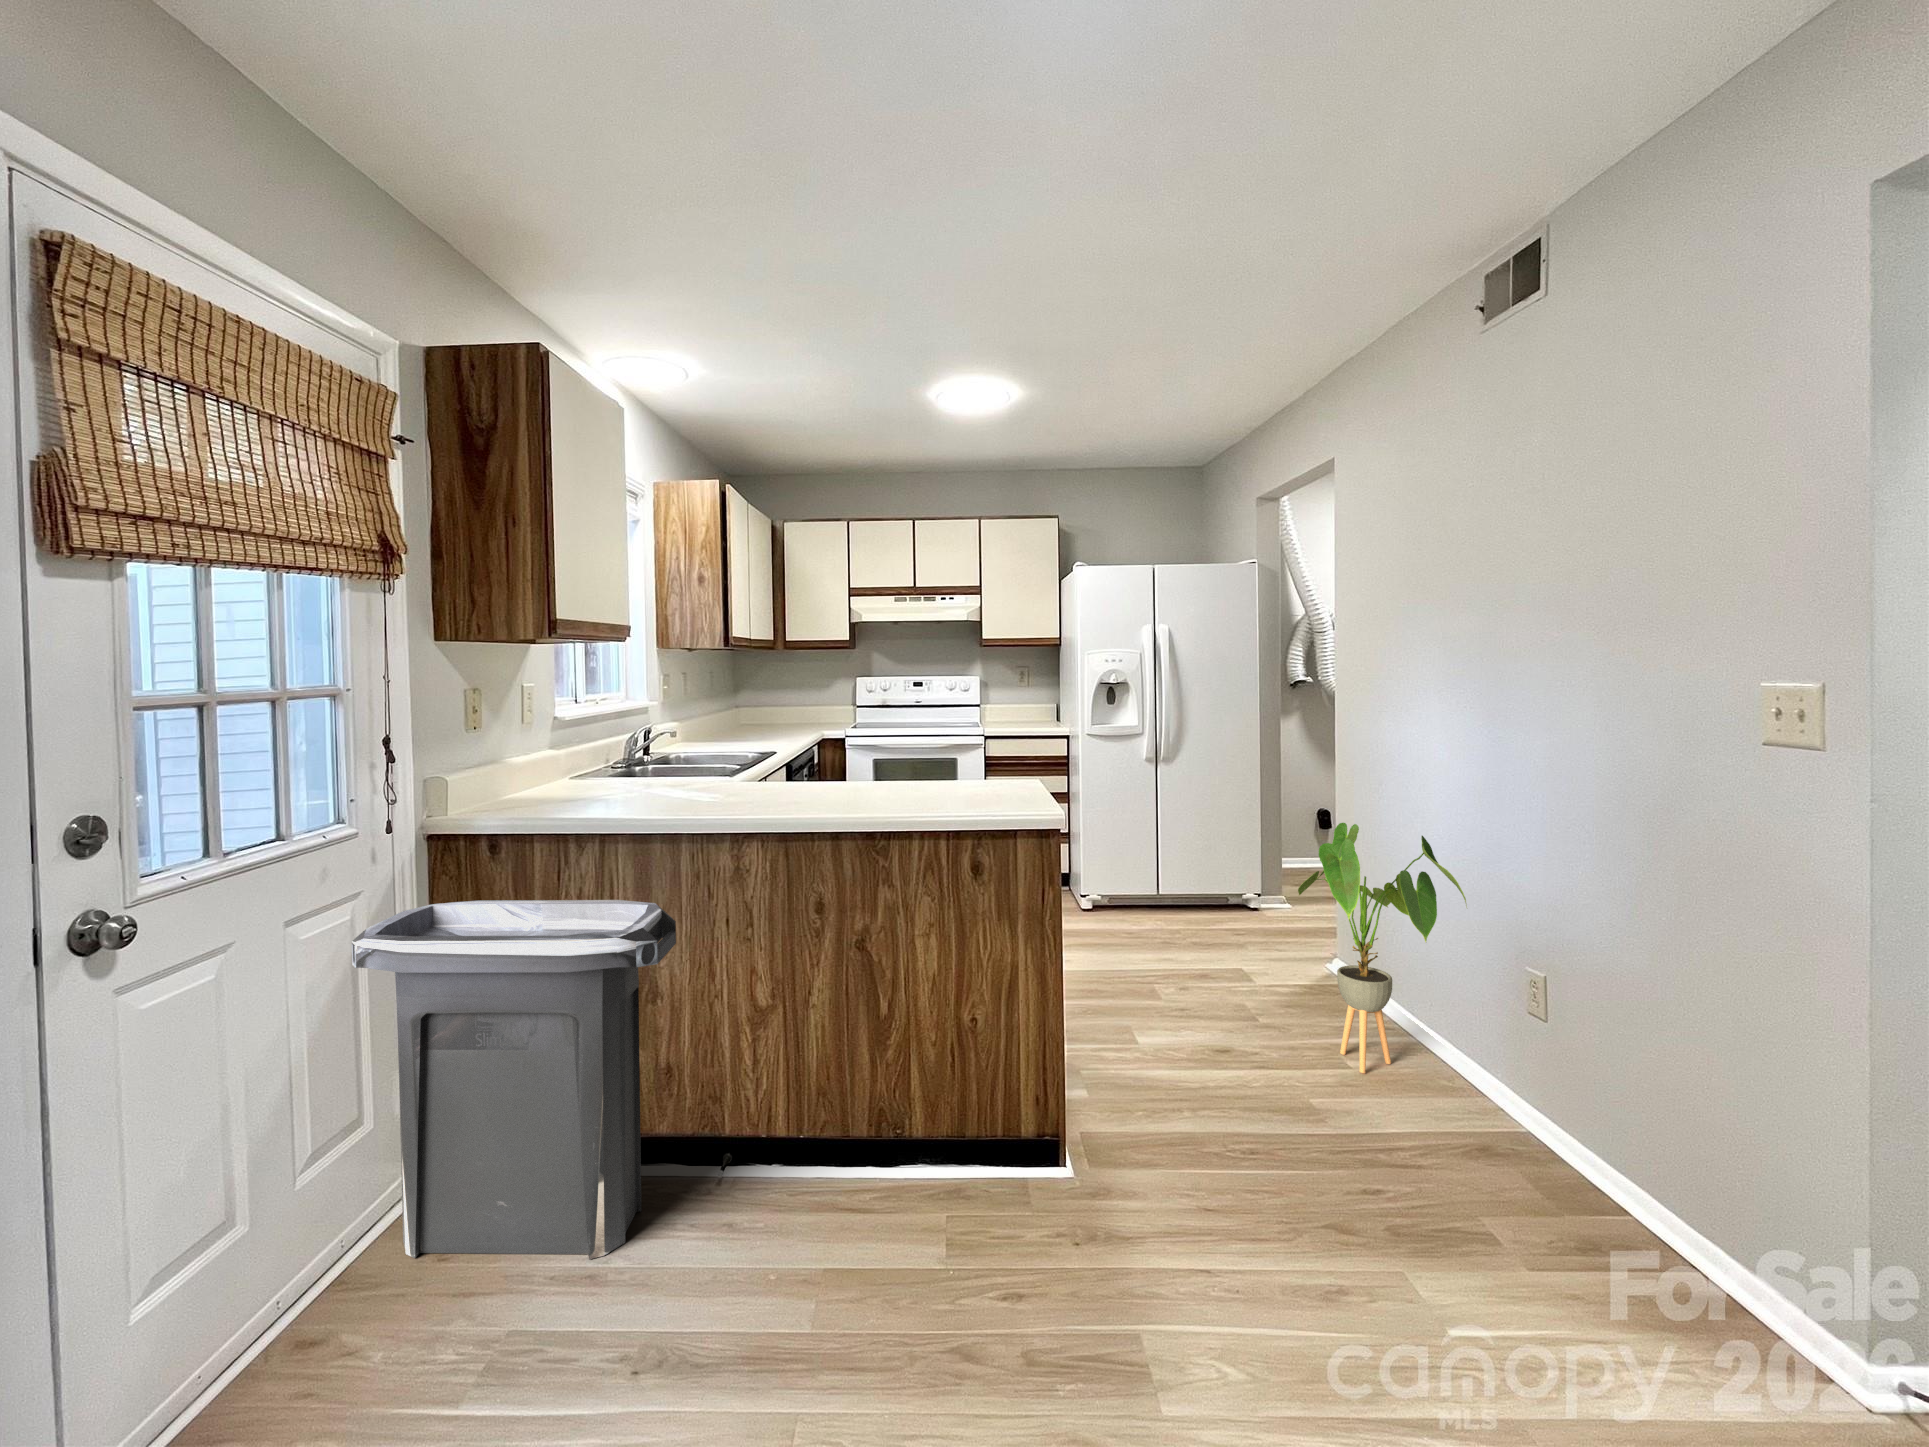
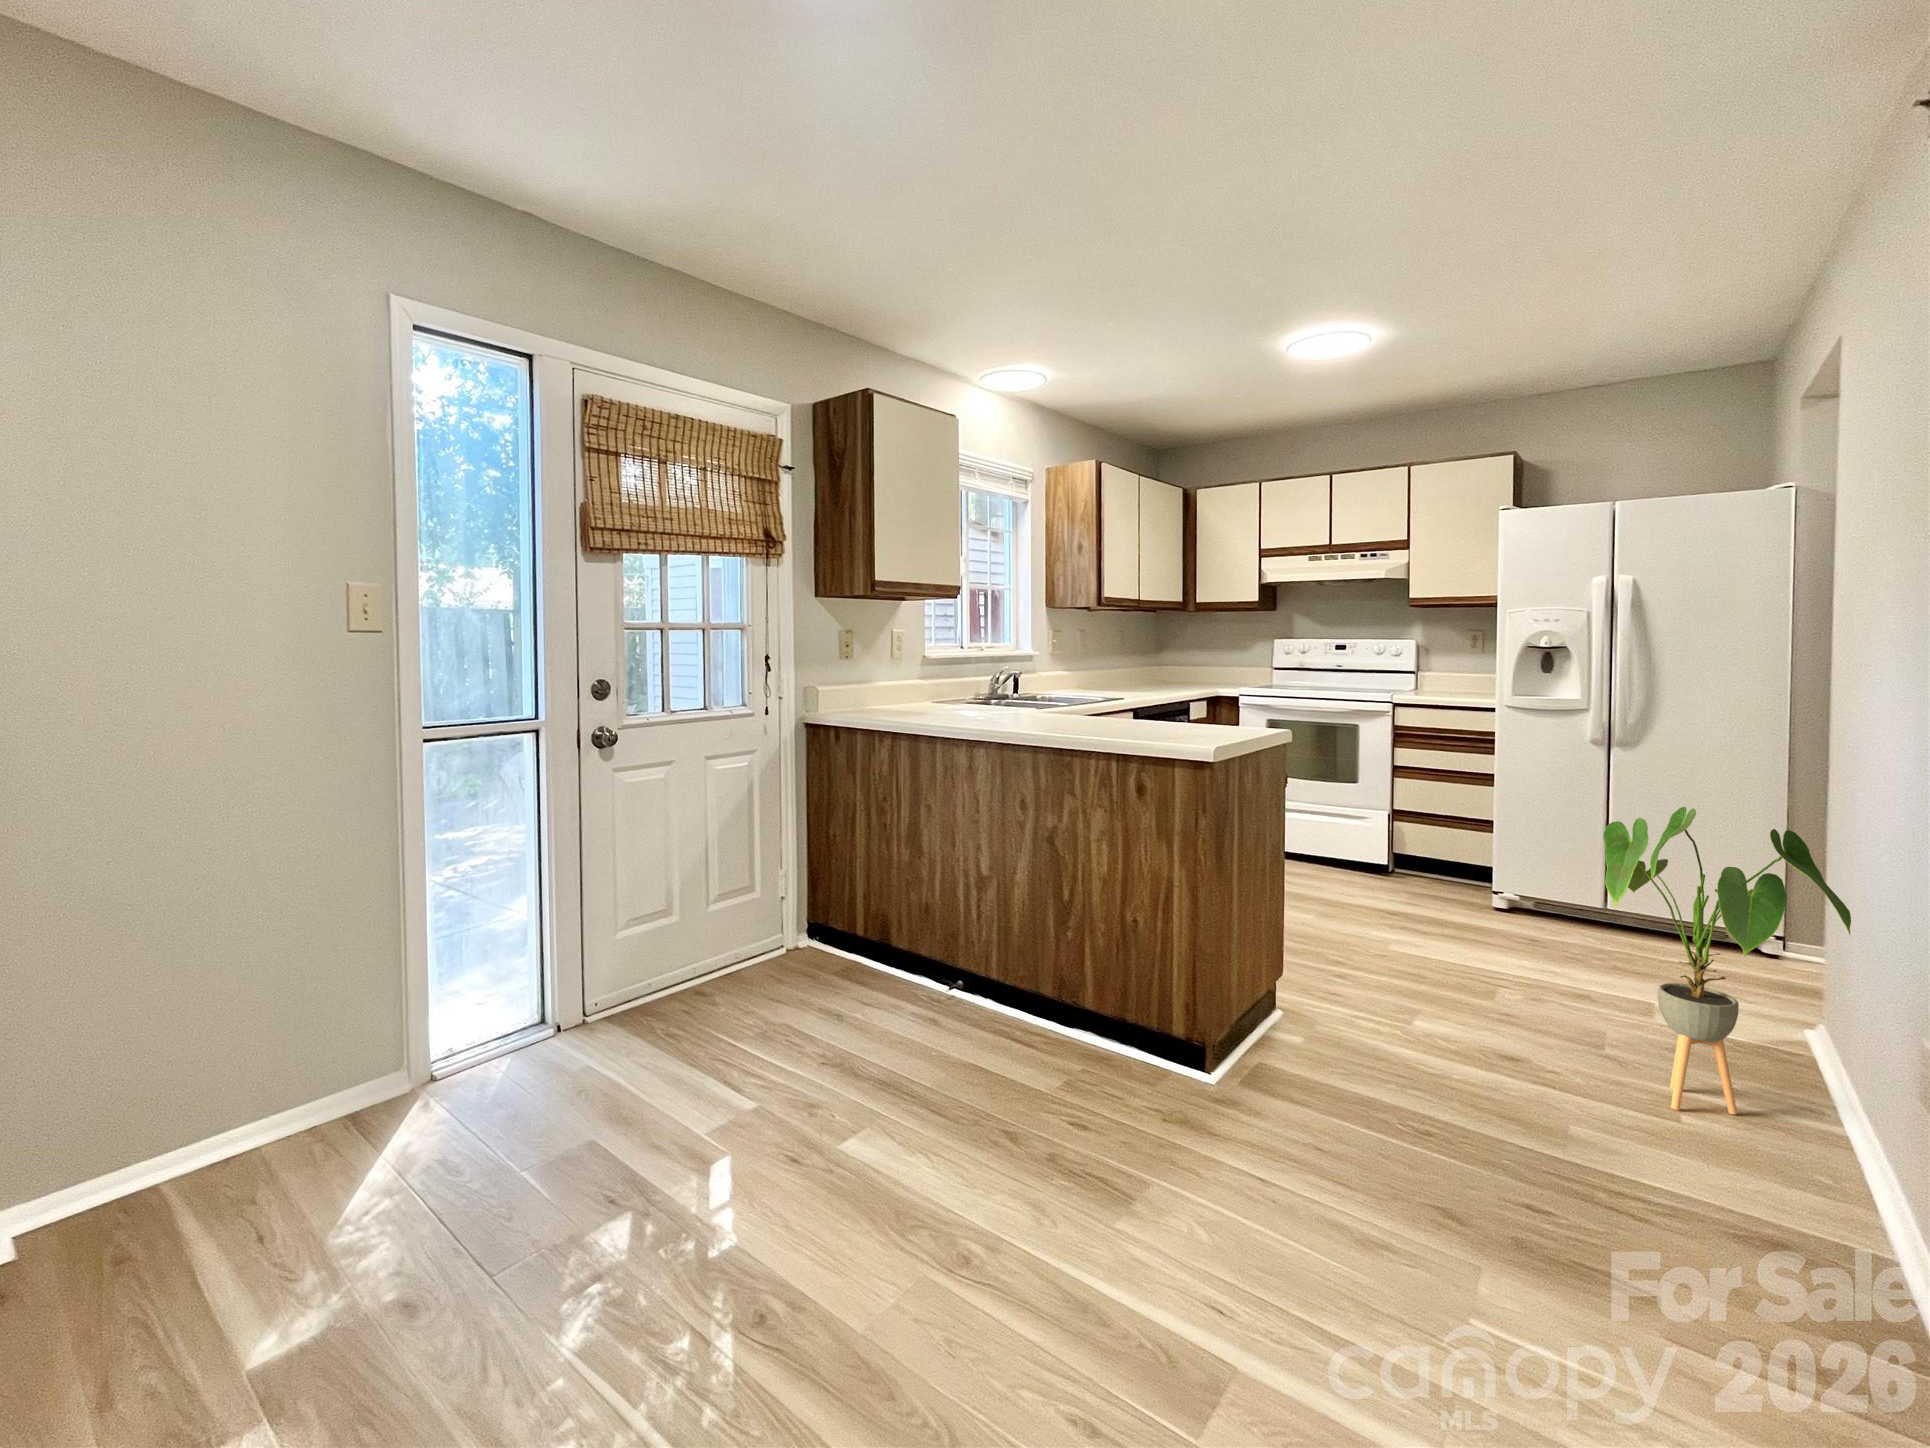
trash can: present [352,900,676,1260] -> none [741,769,914,1008]

